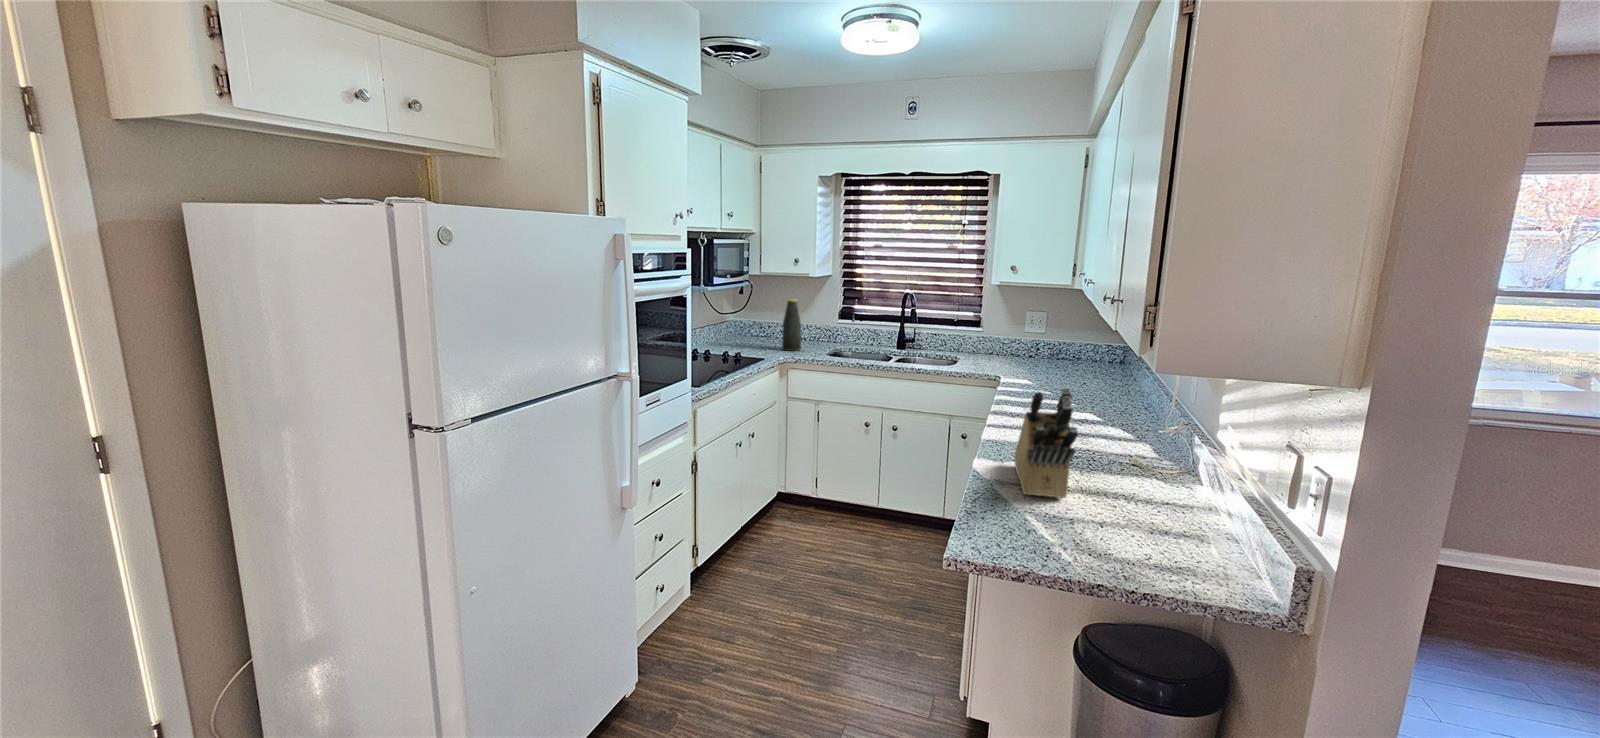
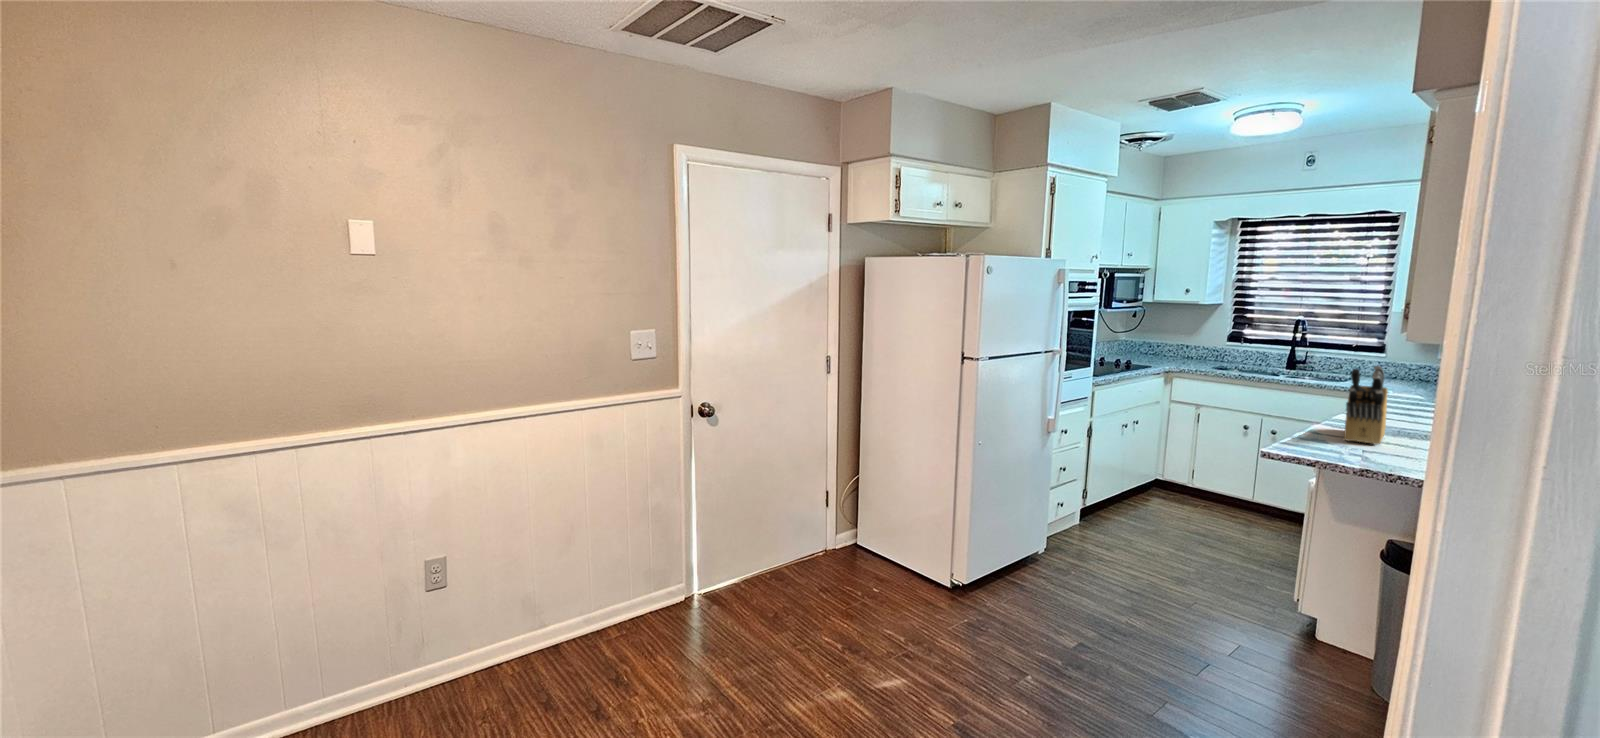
bottle: present [782,299,801,351] -> none [1169,323,1188,365]

